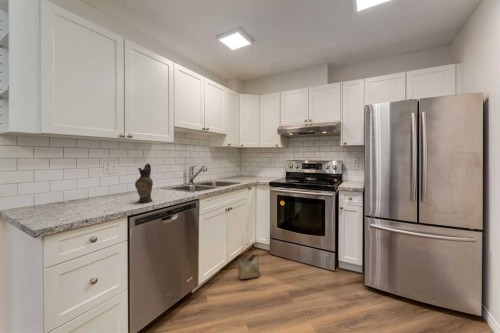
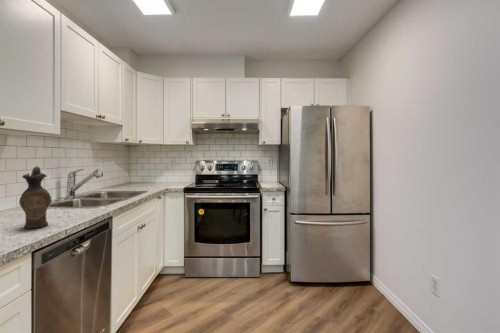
woven basket: present [238,254,259,279] -> none [157,267,185,313]

